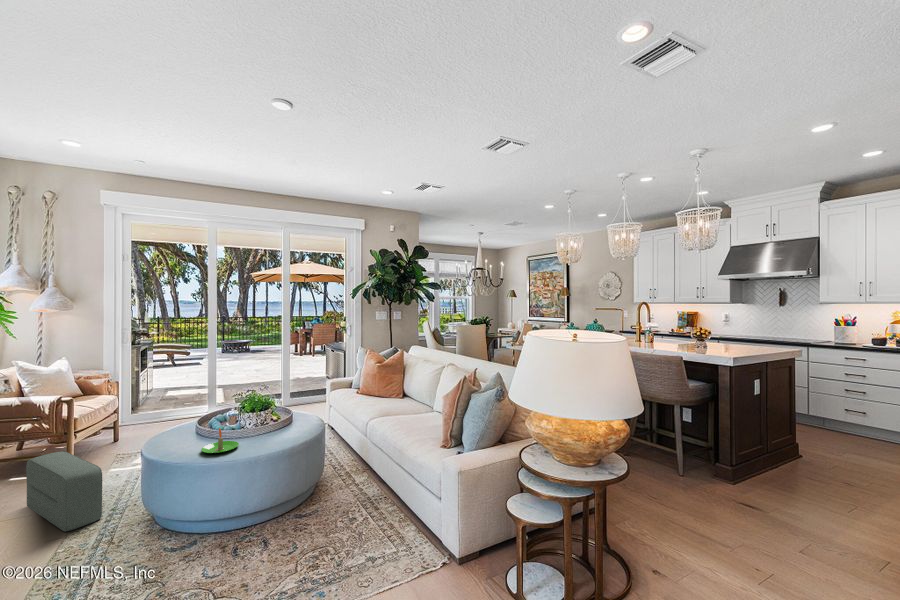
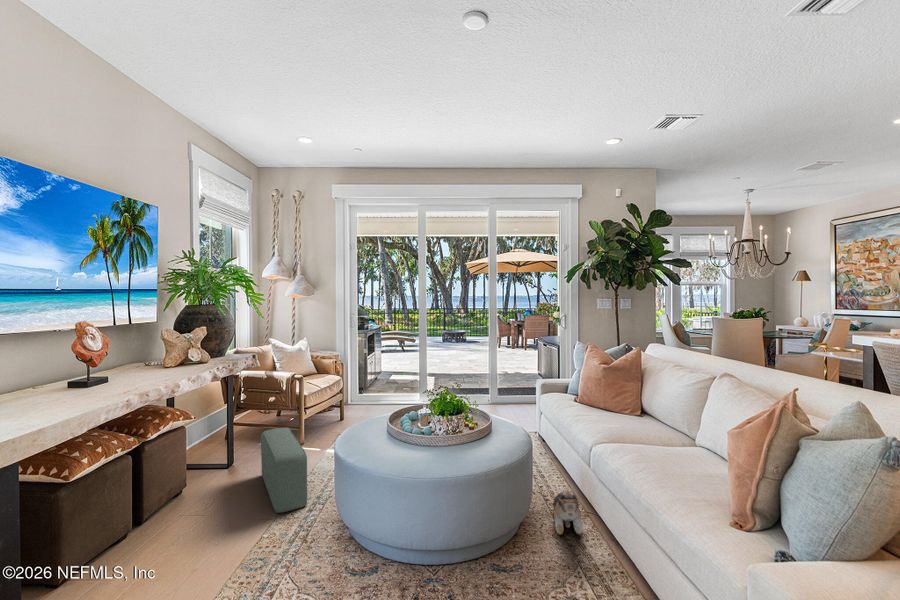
candle: present [201,428,239,453] -> none [385,431,425,463]
plush toy: none [340,453,360,487] -> present [553,490,582,535]

